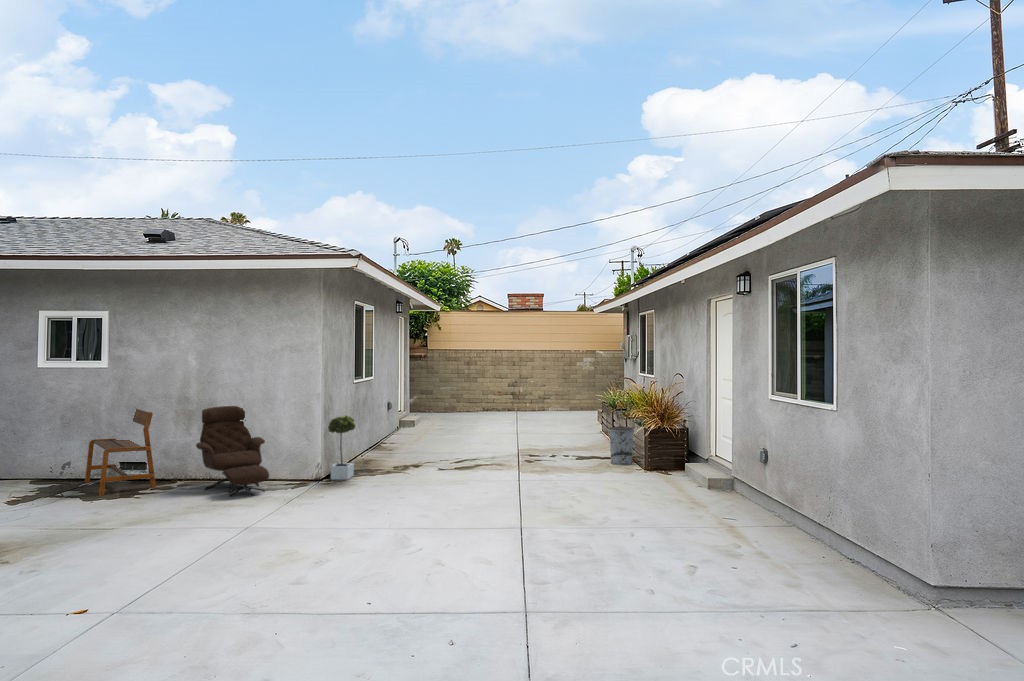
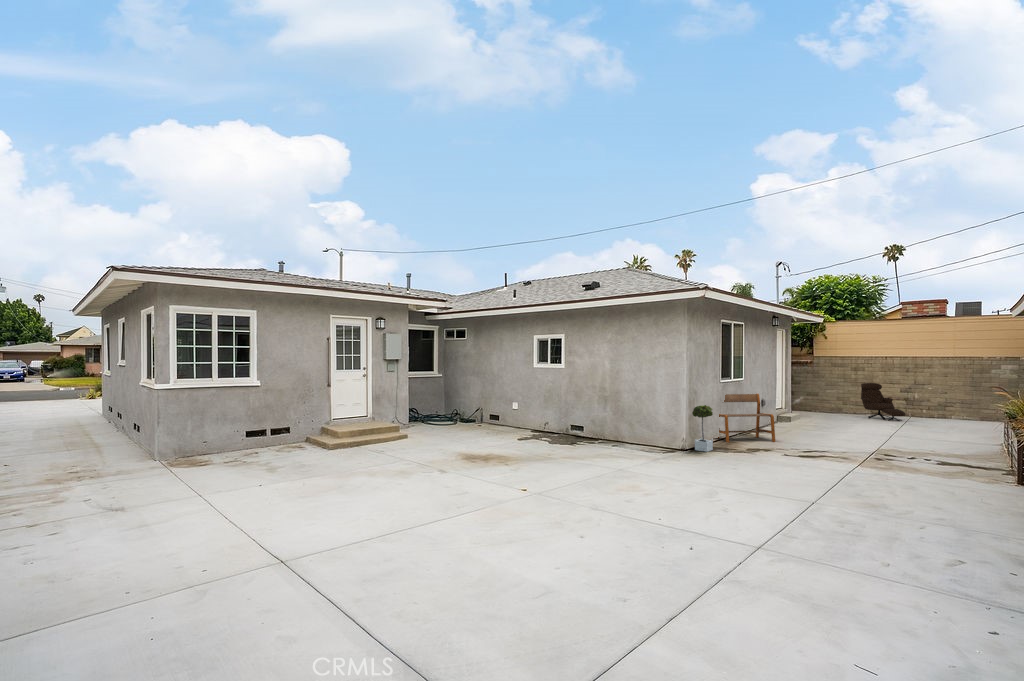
lounge chair: present [196,406,269,497] -> present [861,383,906,421]
bench: present [85,409,156,496] -> present [718,394,775,442]
trash can: present [609,426,633,465] -> none [974,436,1006,475]

